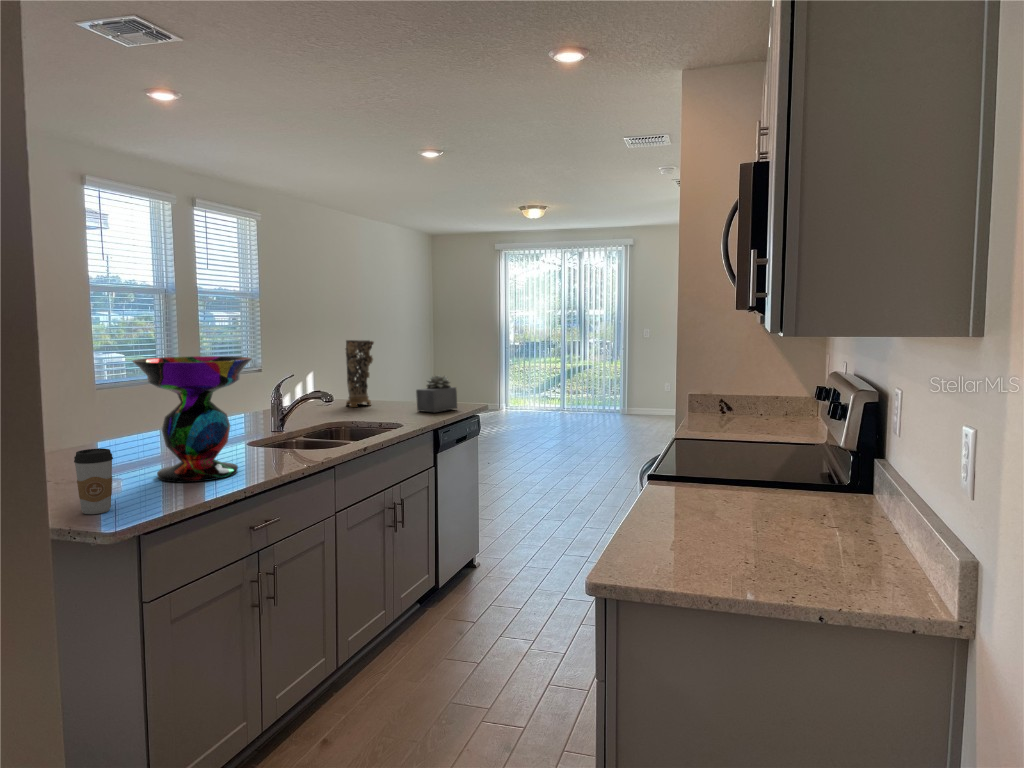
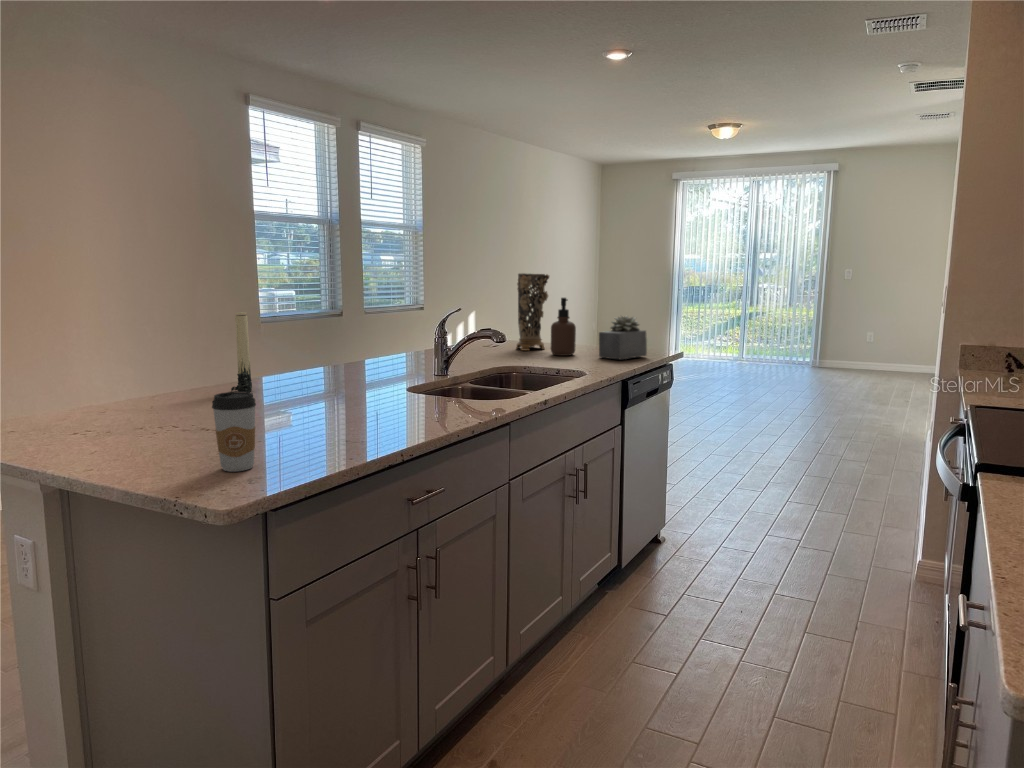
decorative bowl: present [133,356,252,482] -> none [282,284,419,435]
soap dispenser: none [375,361,397,411] -> present [551,298,576,356]
candle: none [77,381,98,452] -> present [231,312,252,392]

